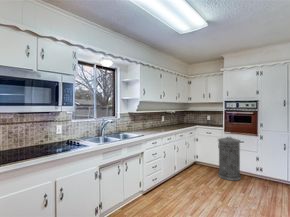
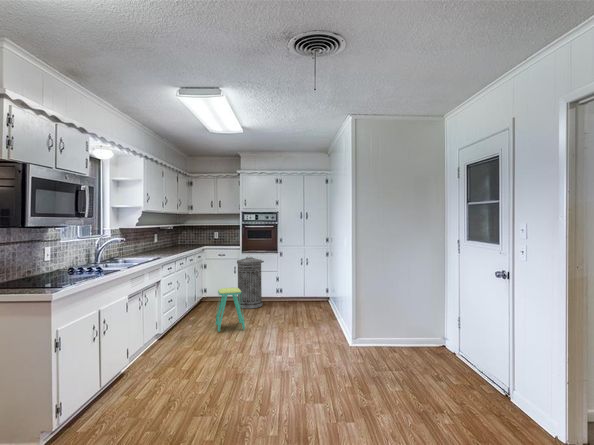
stool: none [189,163,213,205] -> present [216,288,245,332]

